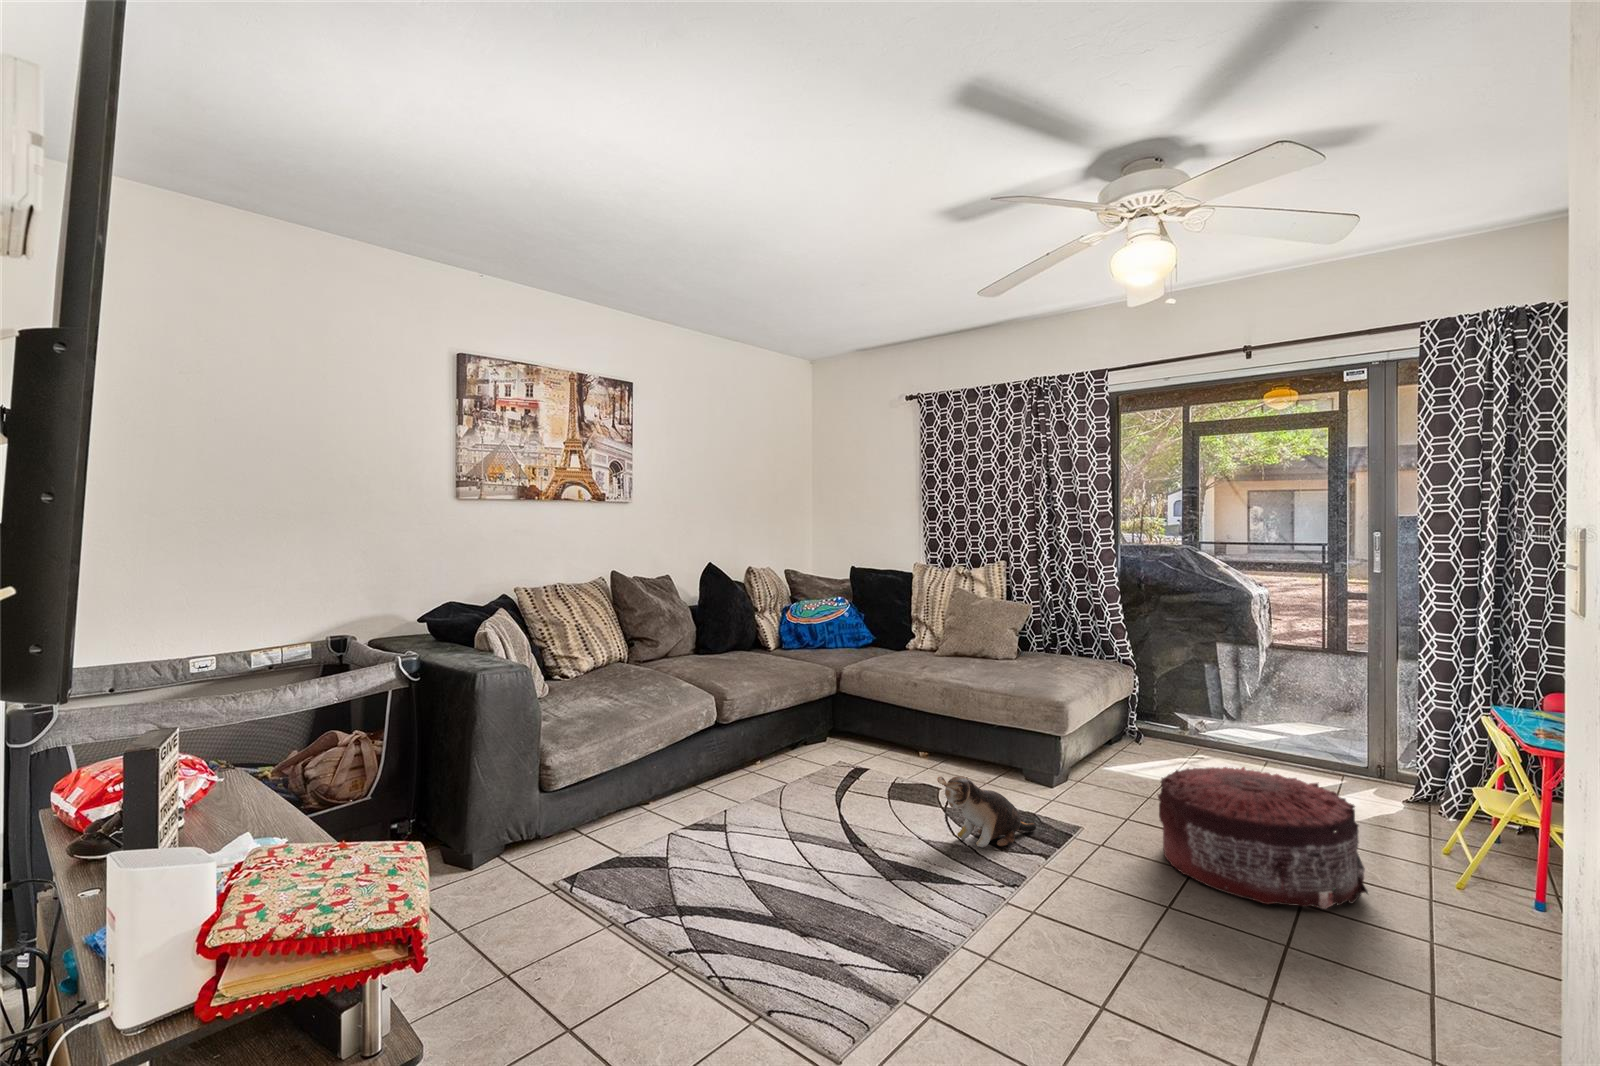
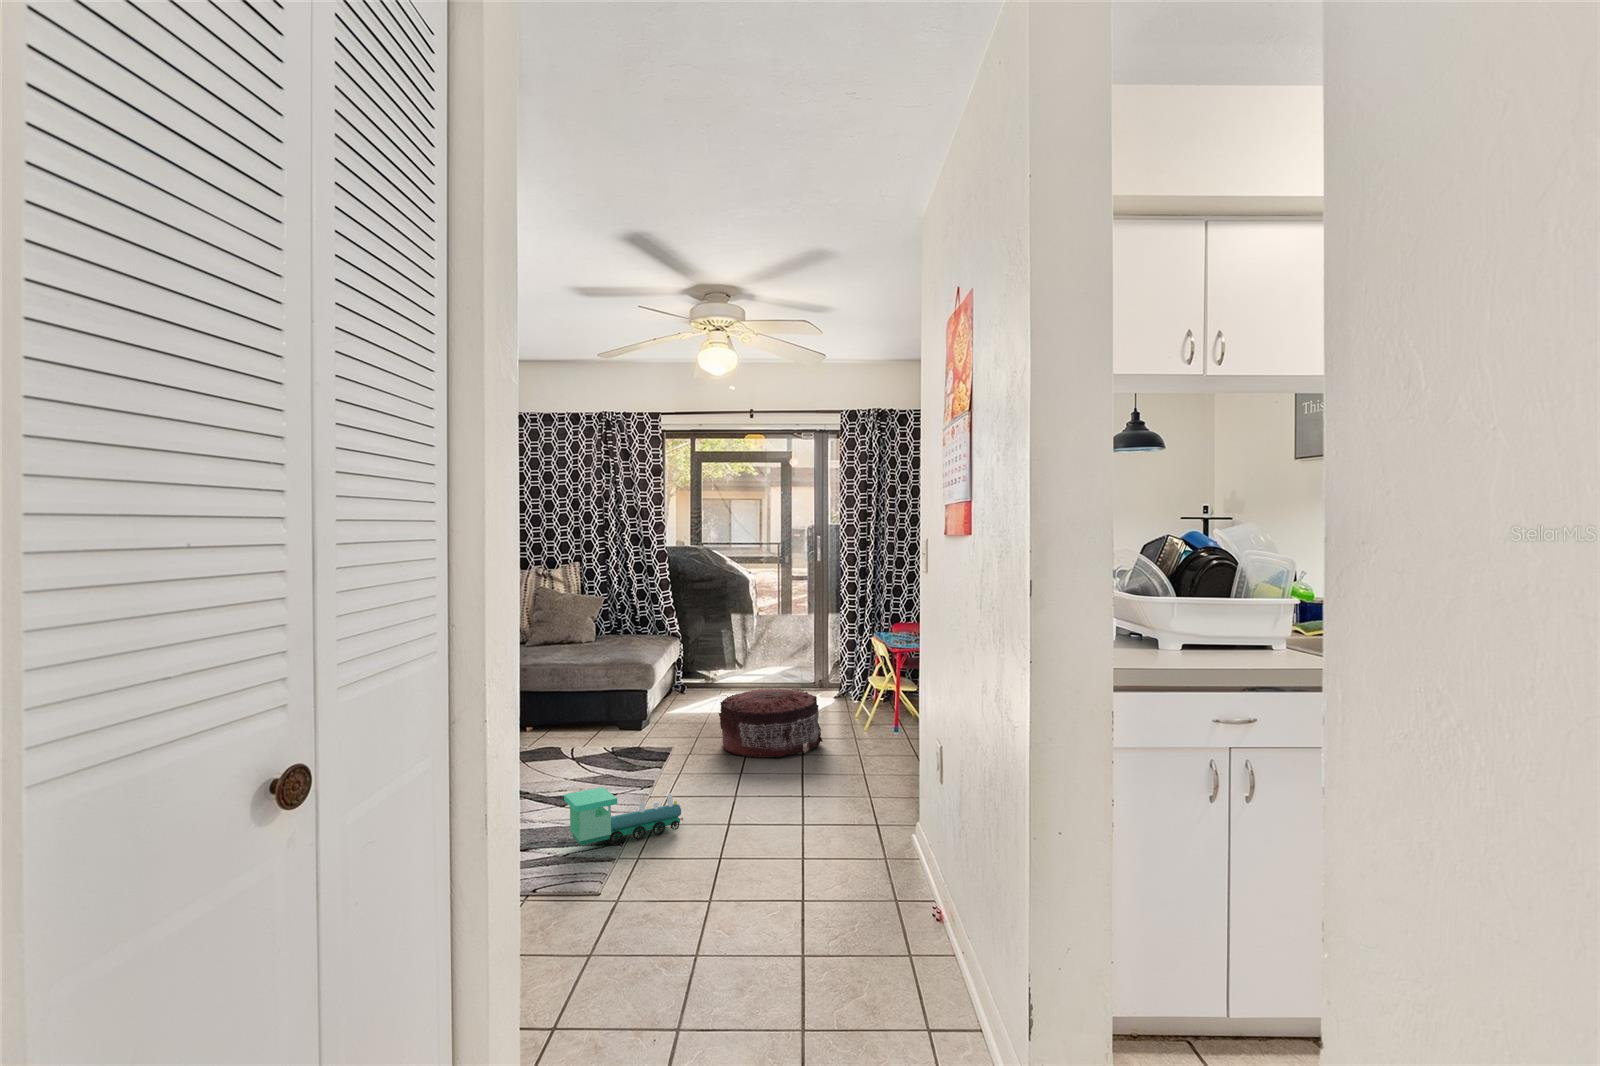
plush toy: present [937,776,1036,848] -> none [587,723,646,769]
toy train: none [809,898,1014,1025] -> present [564,787,683,845]

